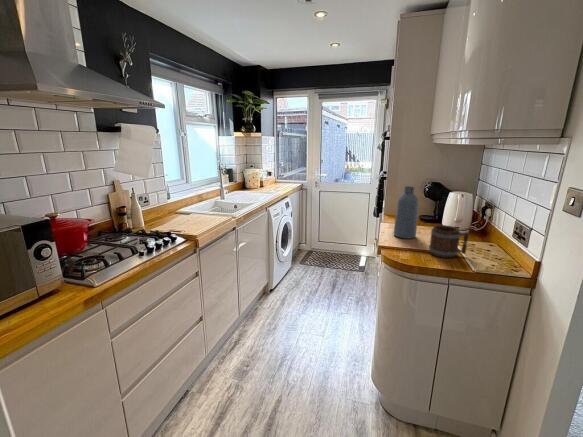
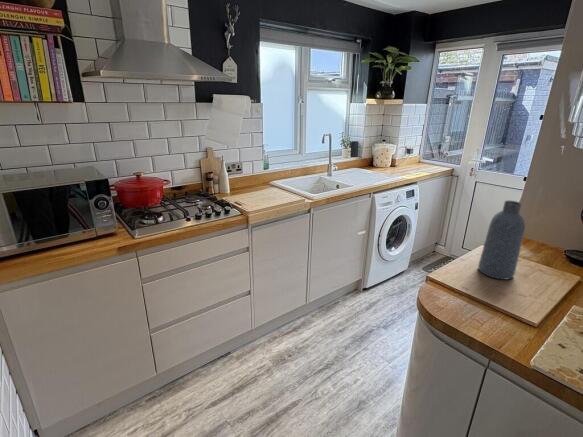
mug: present [429,225,469,258] -> none [494,271,566,329]

